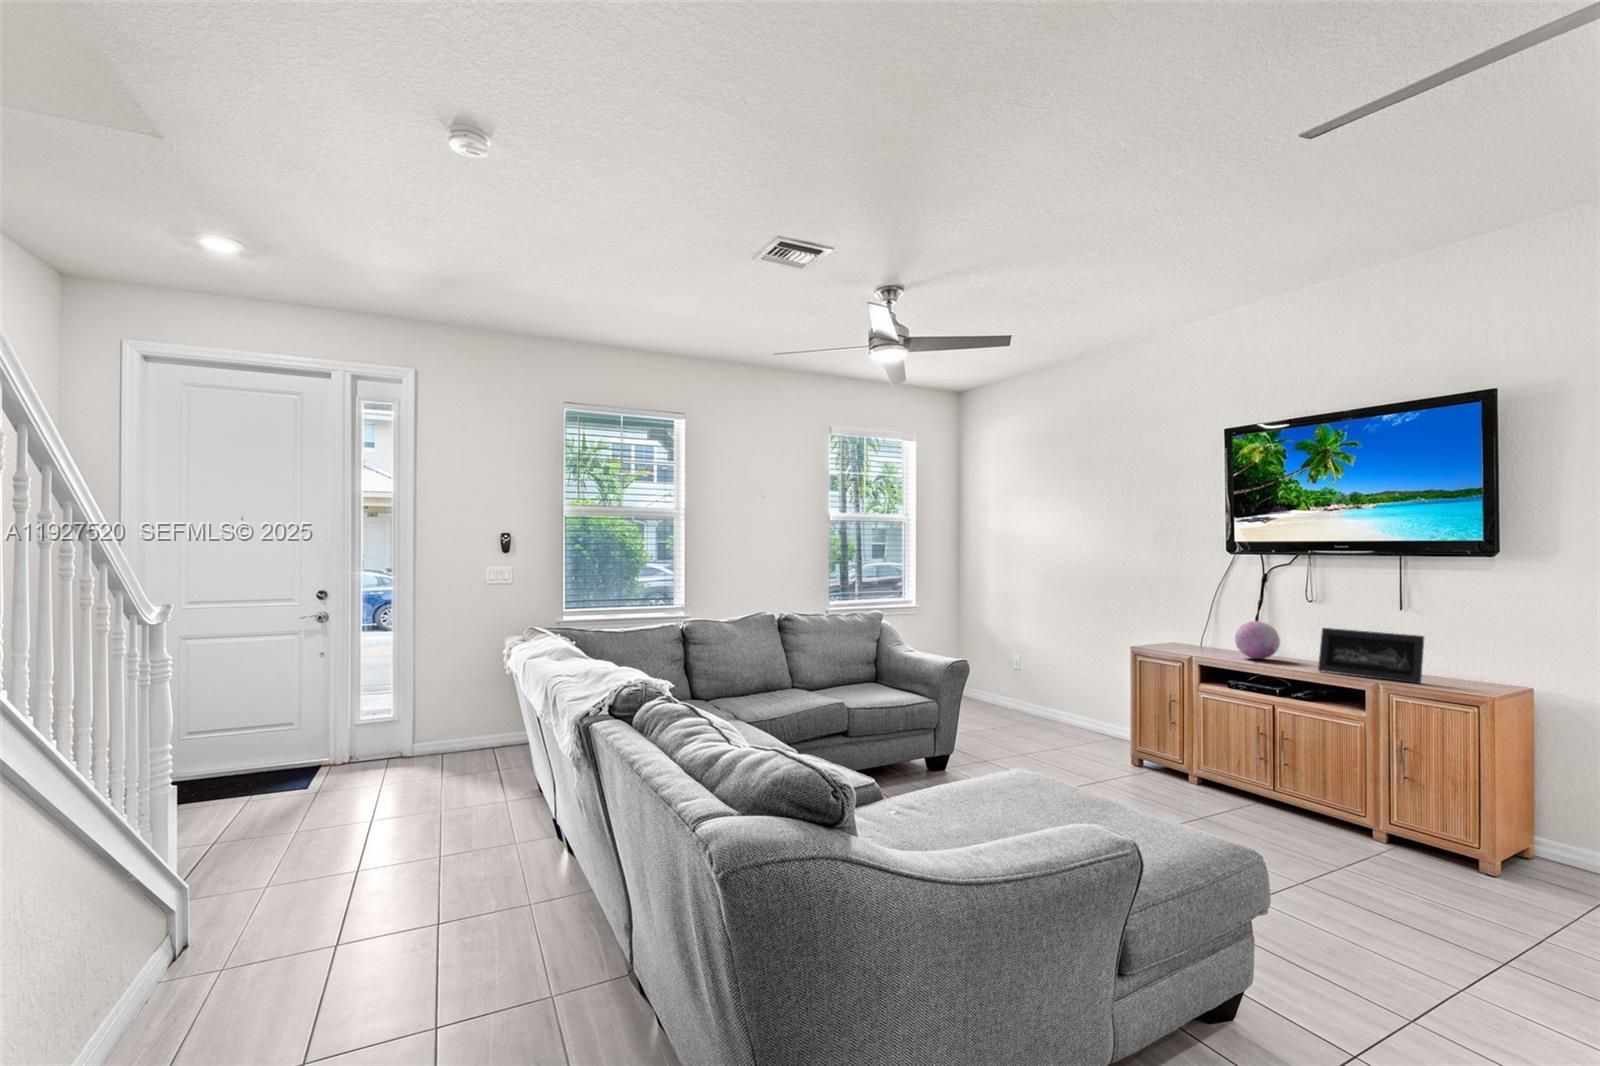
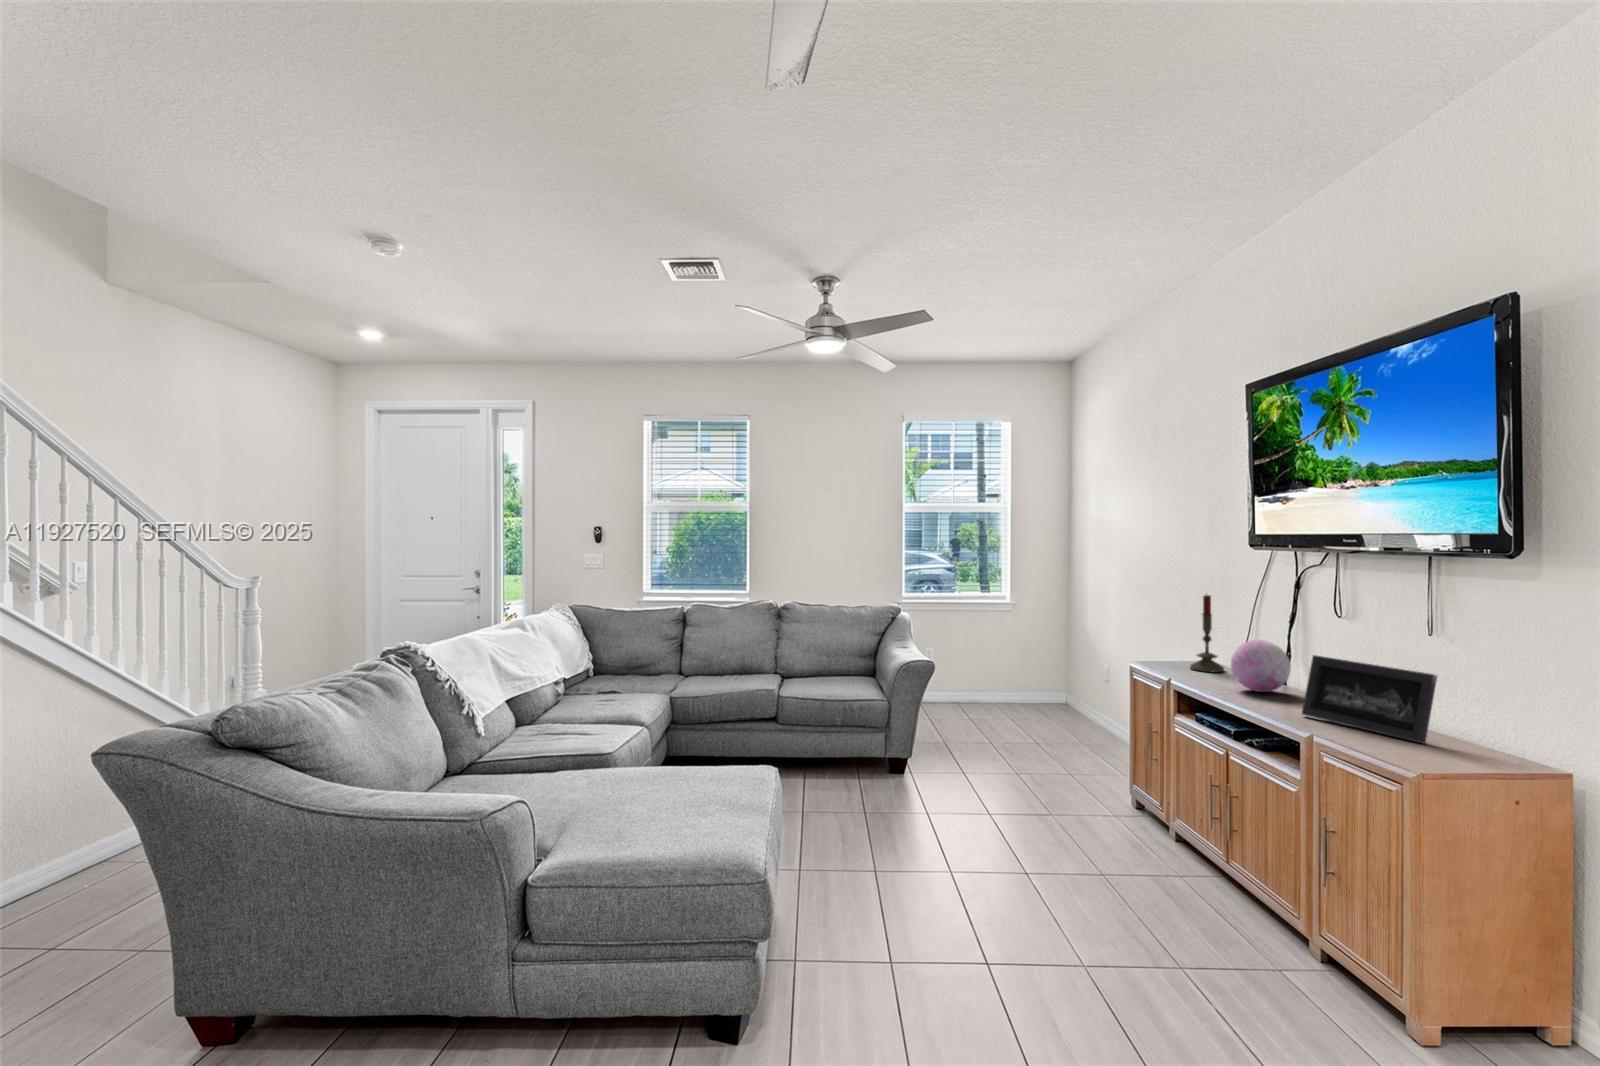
candle: none [1177,589,1203,649] -> present [1190,595,1224,672]

